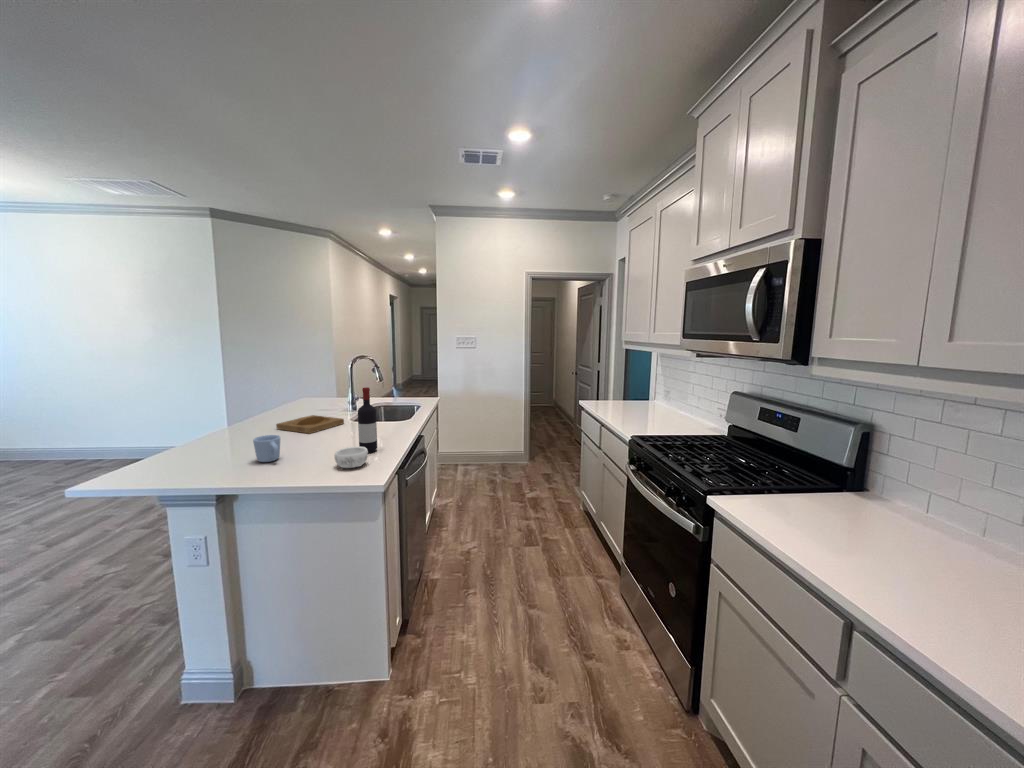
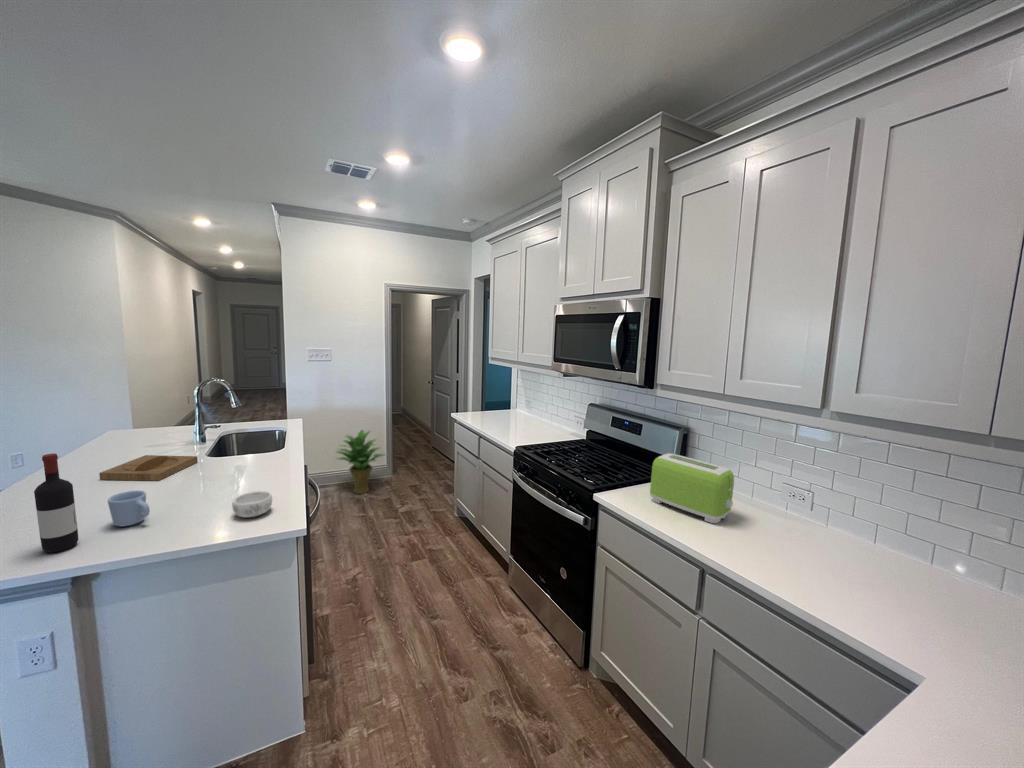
wine bottle: present [358,387,377,453] -> present [34,453,78,553]
potted plant: none [477,416,520,475] -> present [337,430,385,494]
toaster: none [793,453,949,565] -> present [650,454,734,523]

